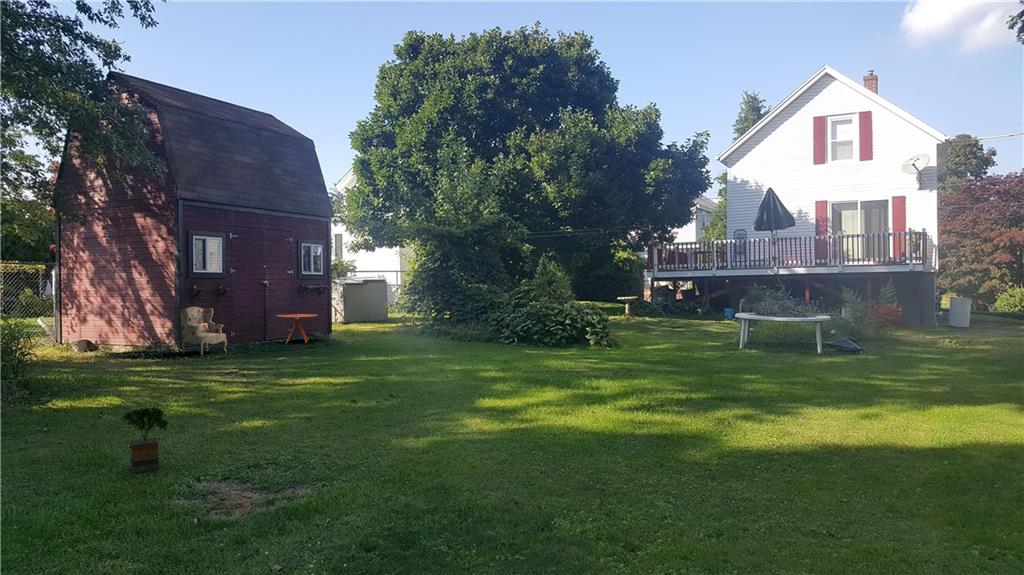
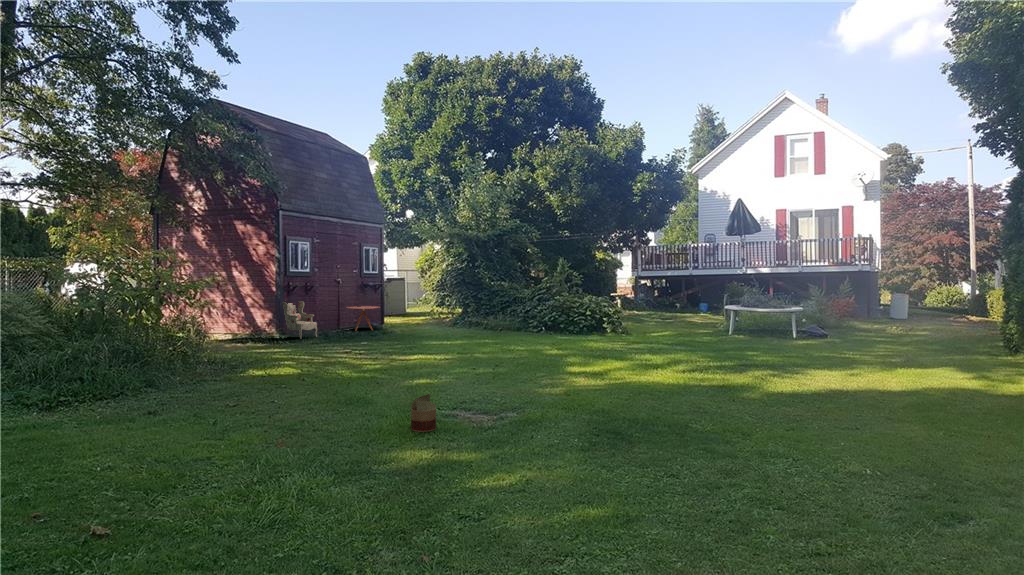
potted tree: present [123,407,169,473] -> none [383,361,413,402]
basket: none [43,483,97,558] -> present [411,394,436,432]

